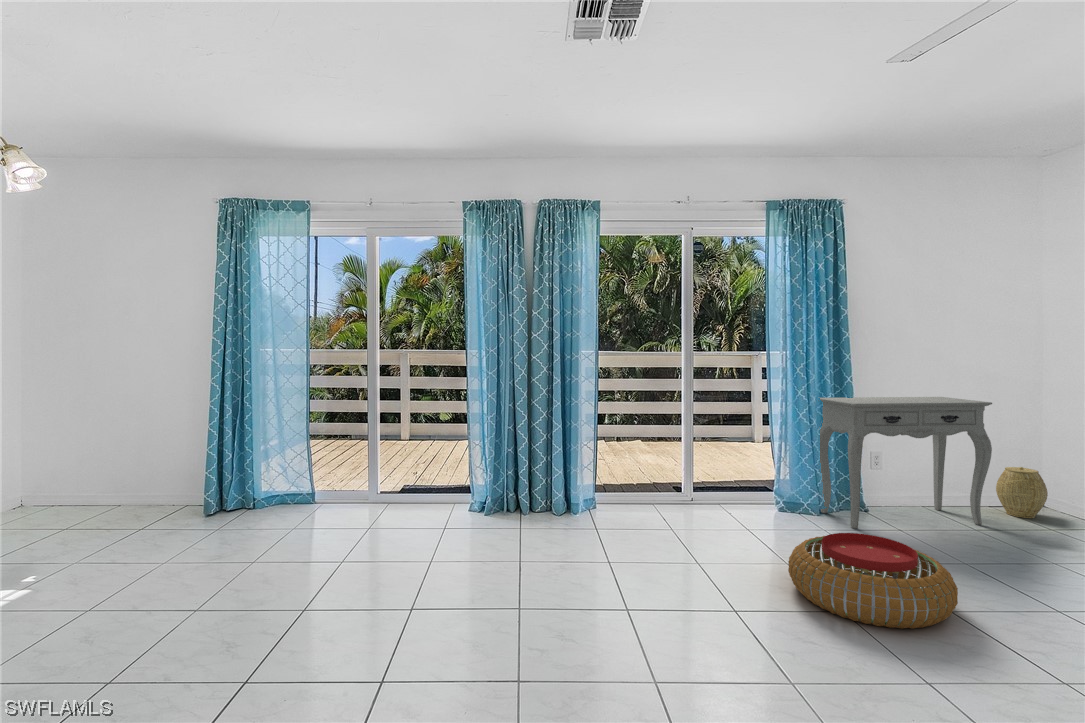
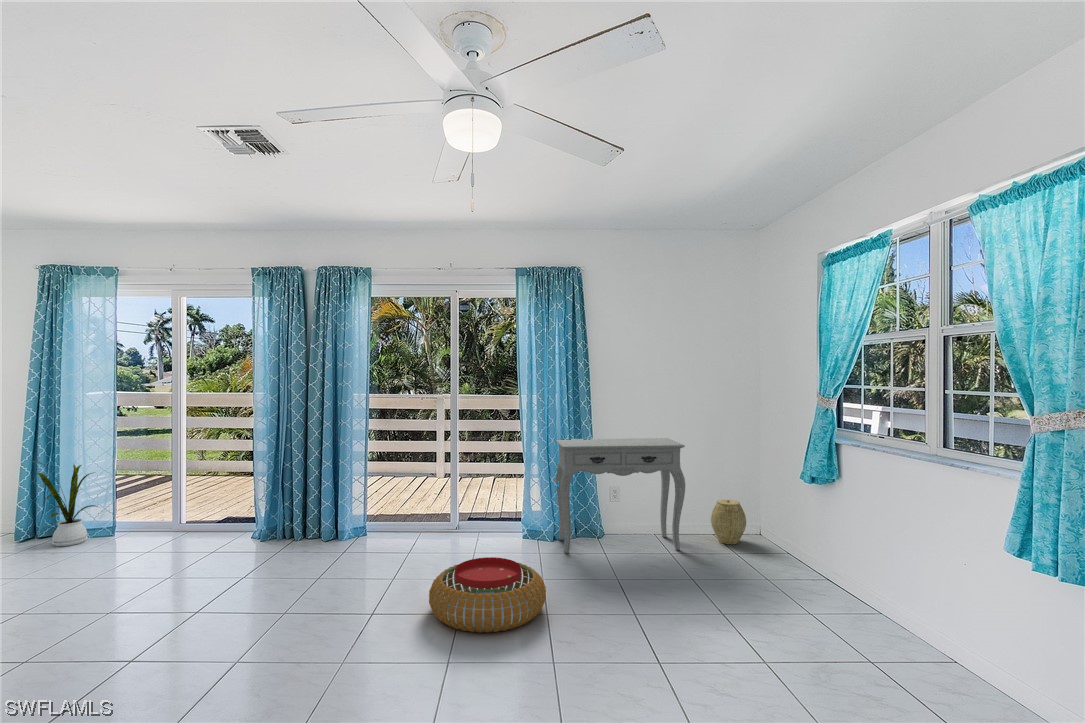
house plant: none [225,421,297,520] -> present [35,461,98,546]

